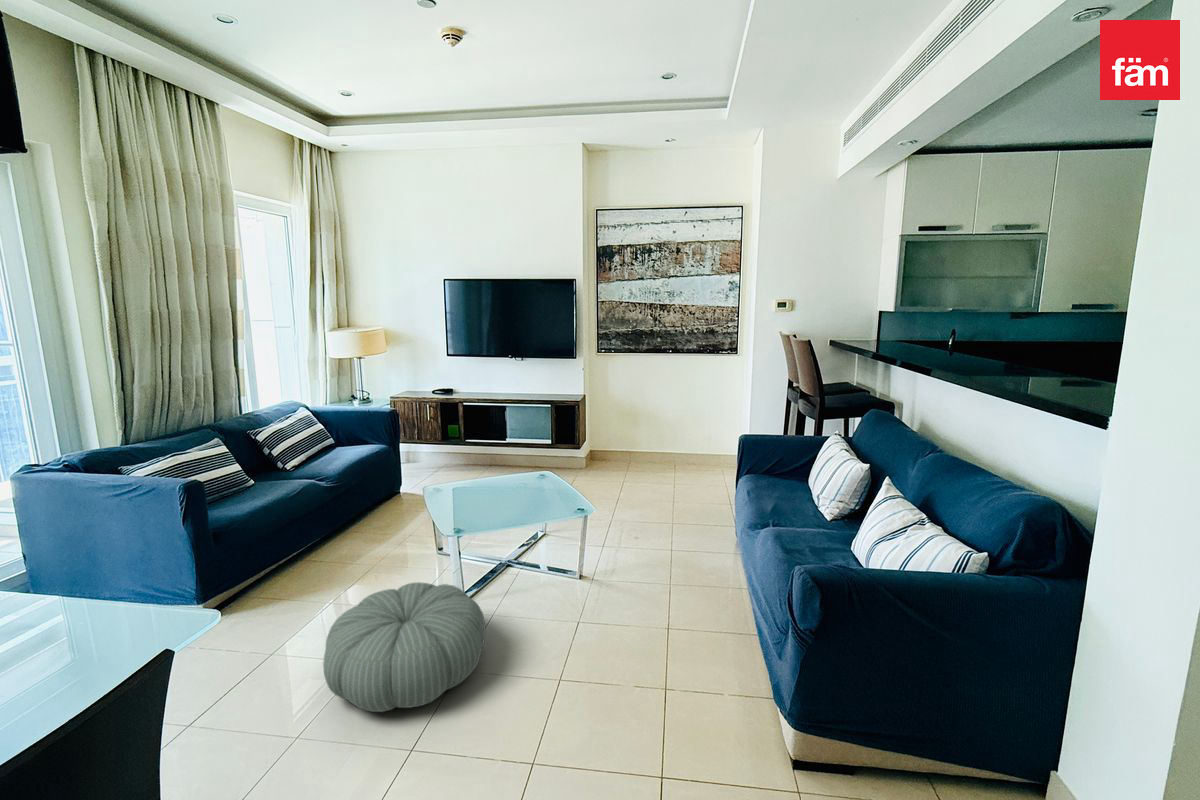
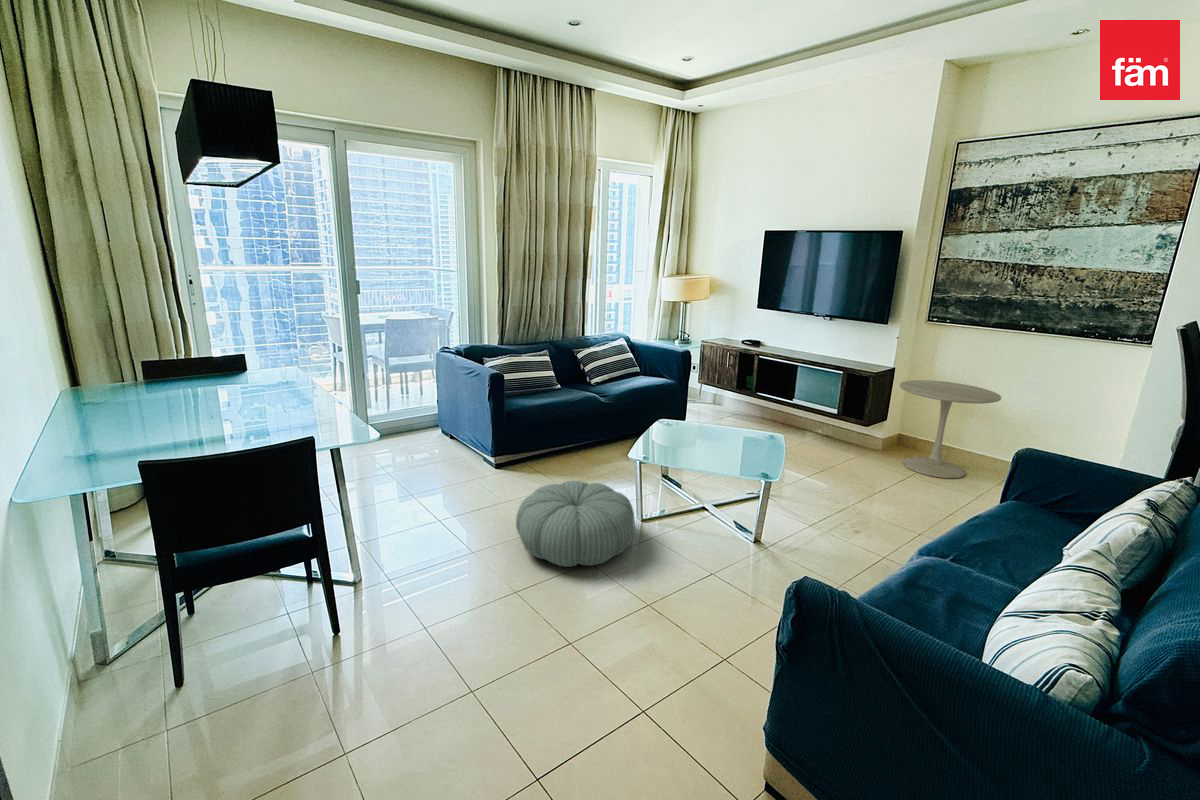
side table: none [596,399,667,477] -> present [900,380,1001,478]

